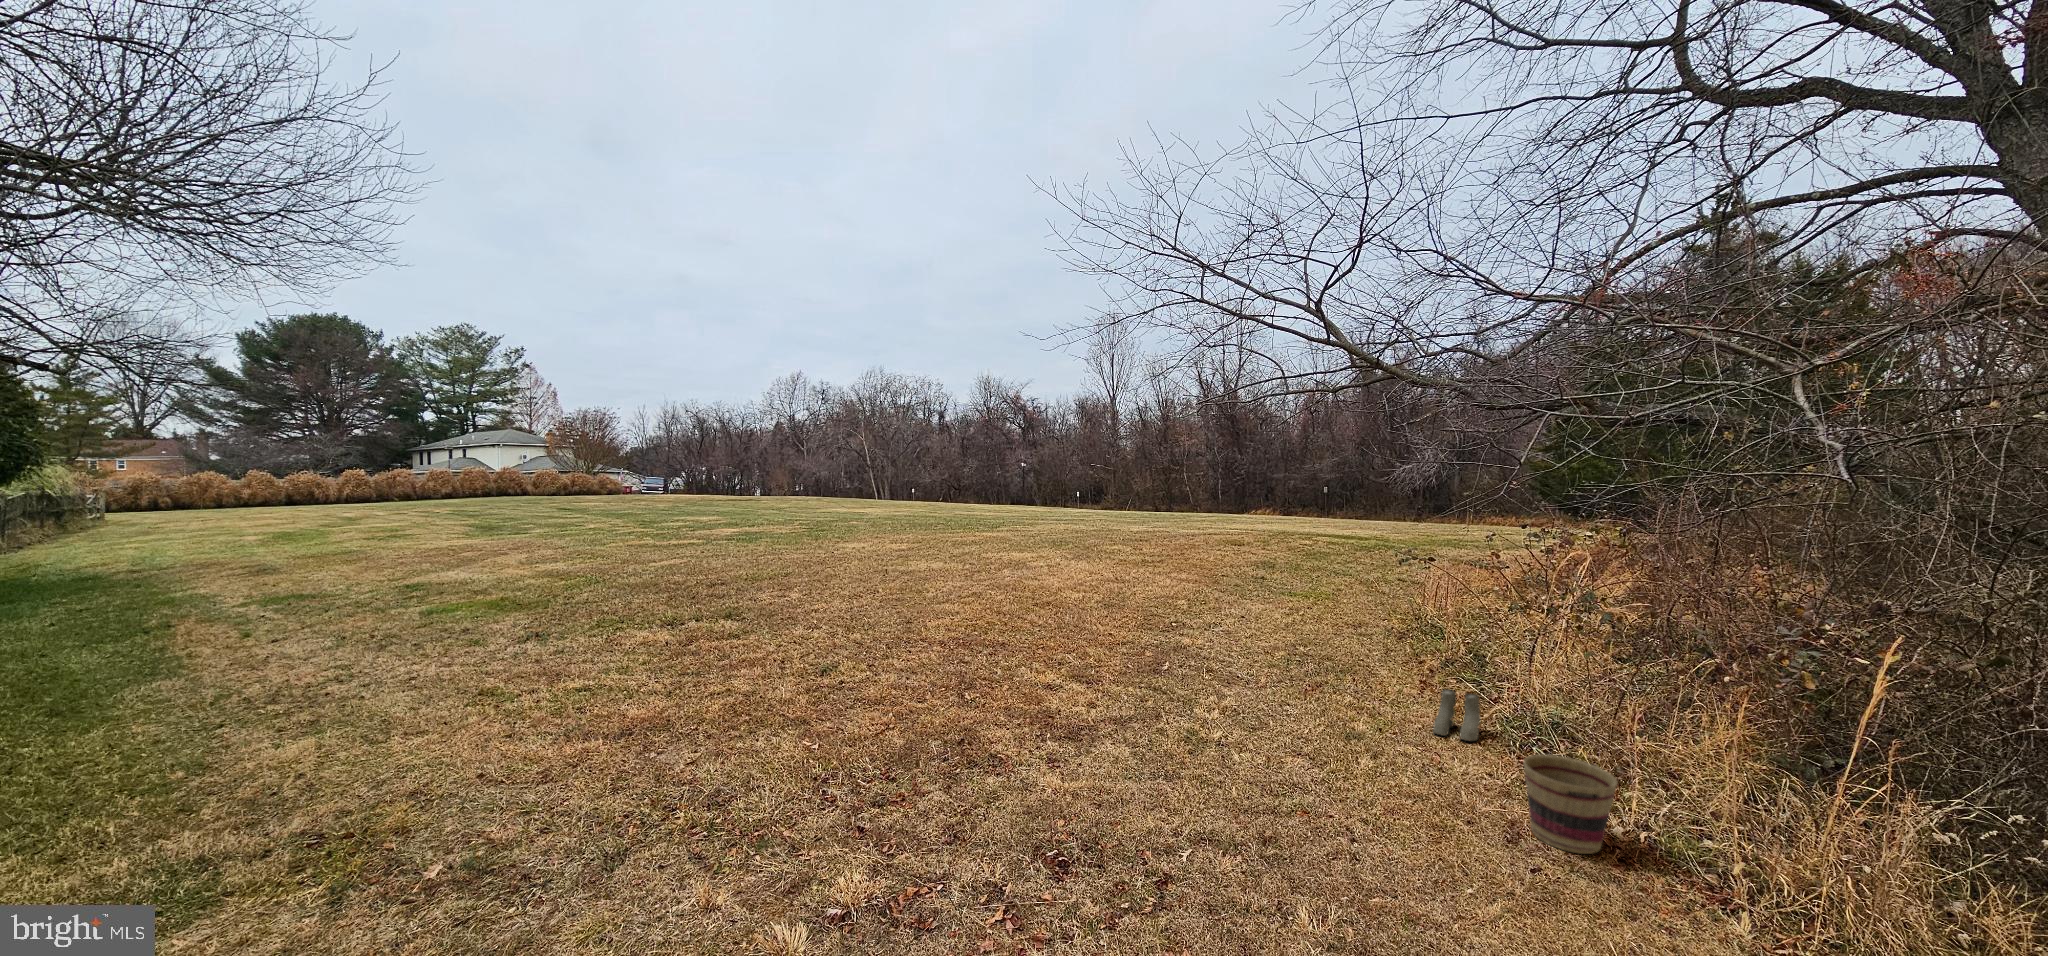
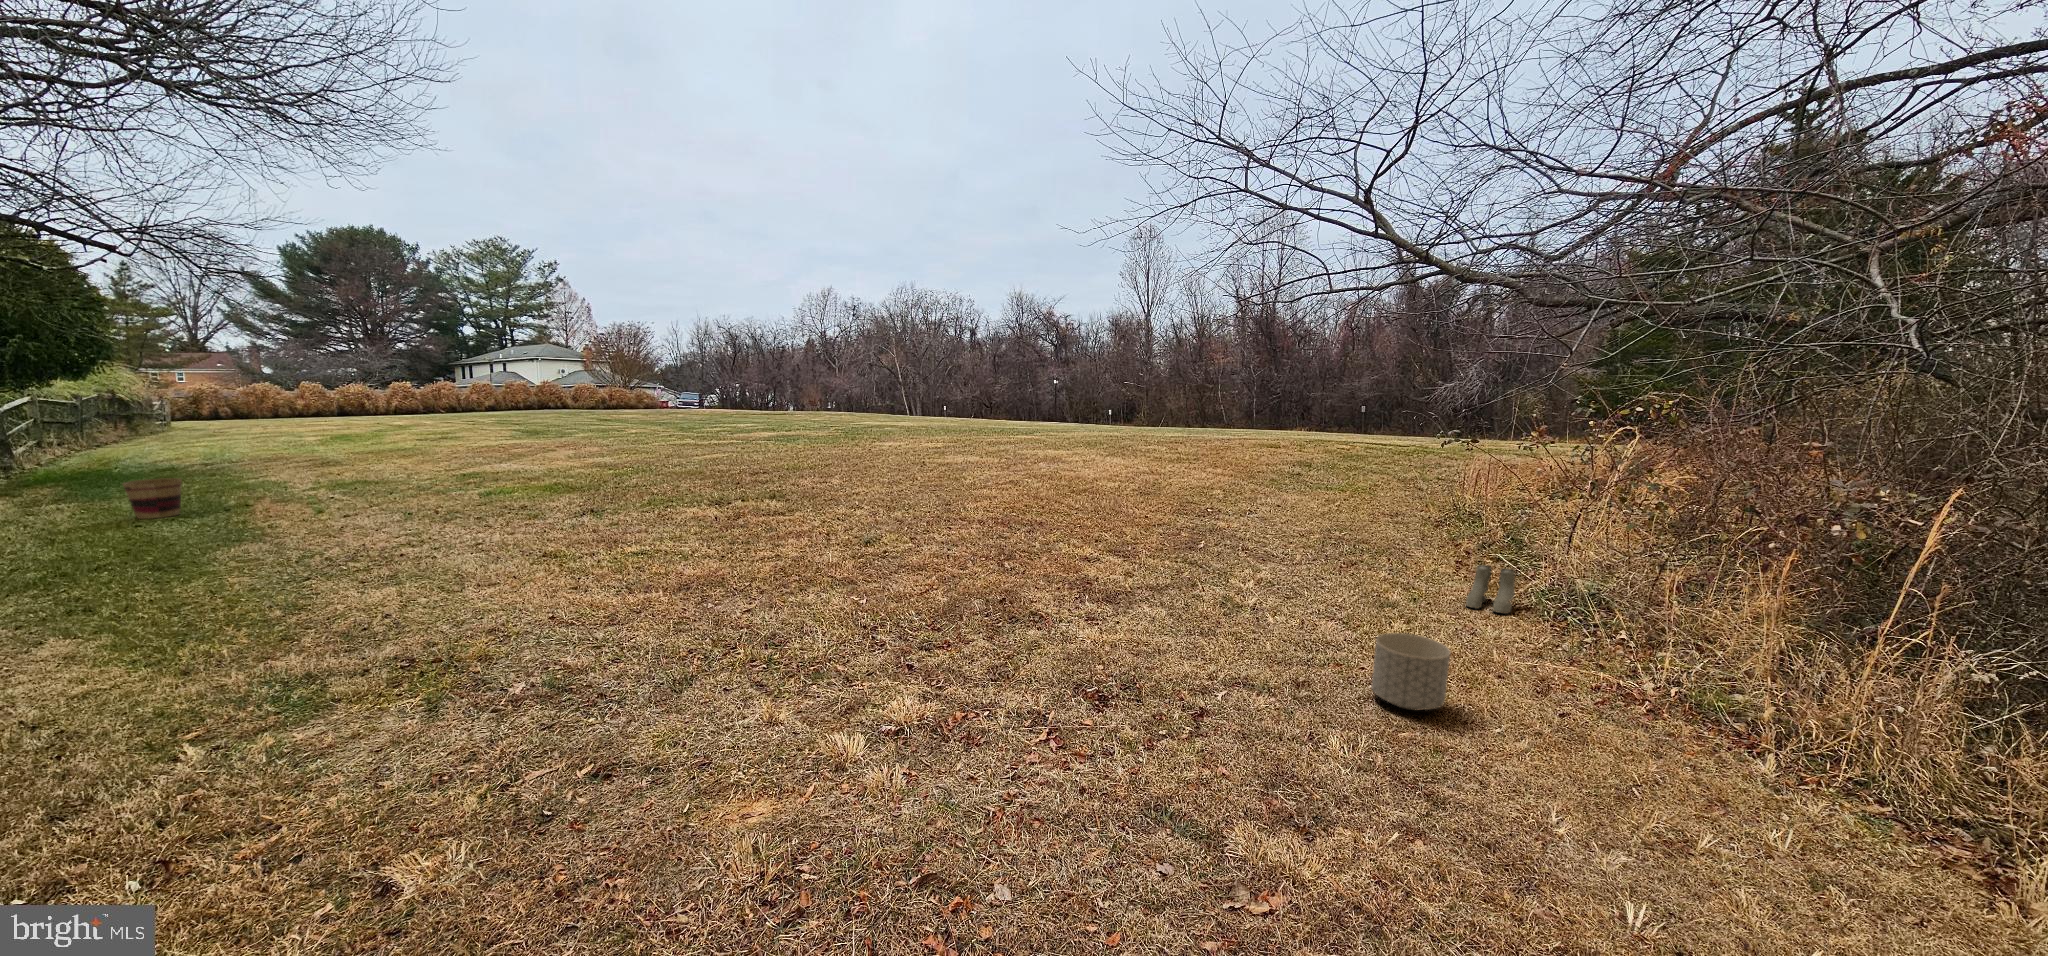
basket: present [1523,754,1617,854] -> present [123,478,182,519]
planter: none [1341,782,1417,870] -> present [1372,633,1450,711]

